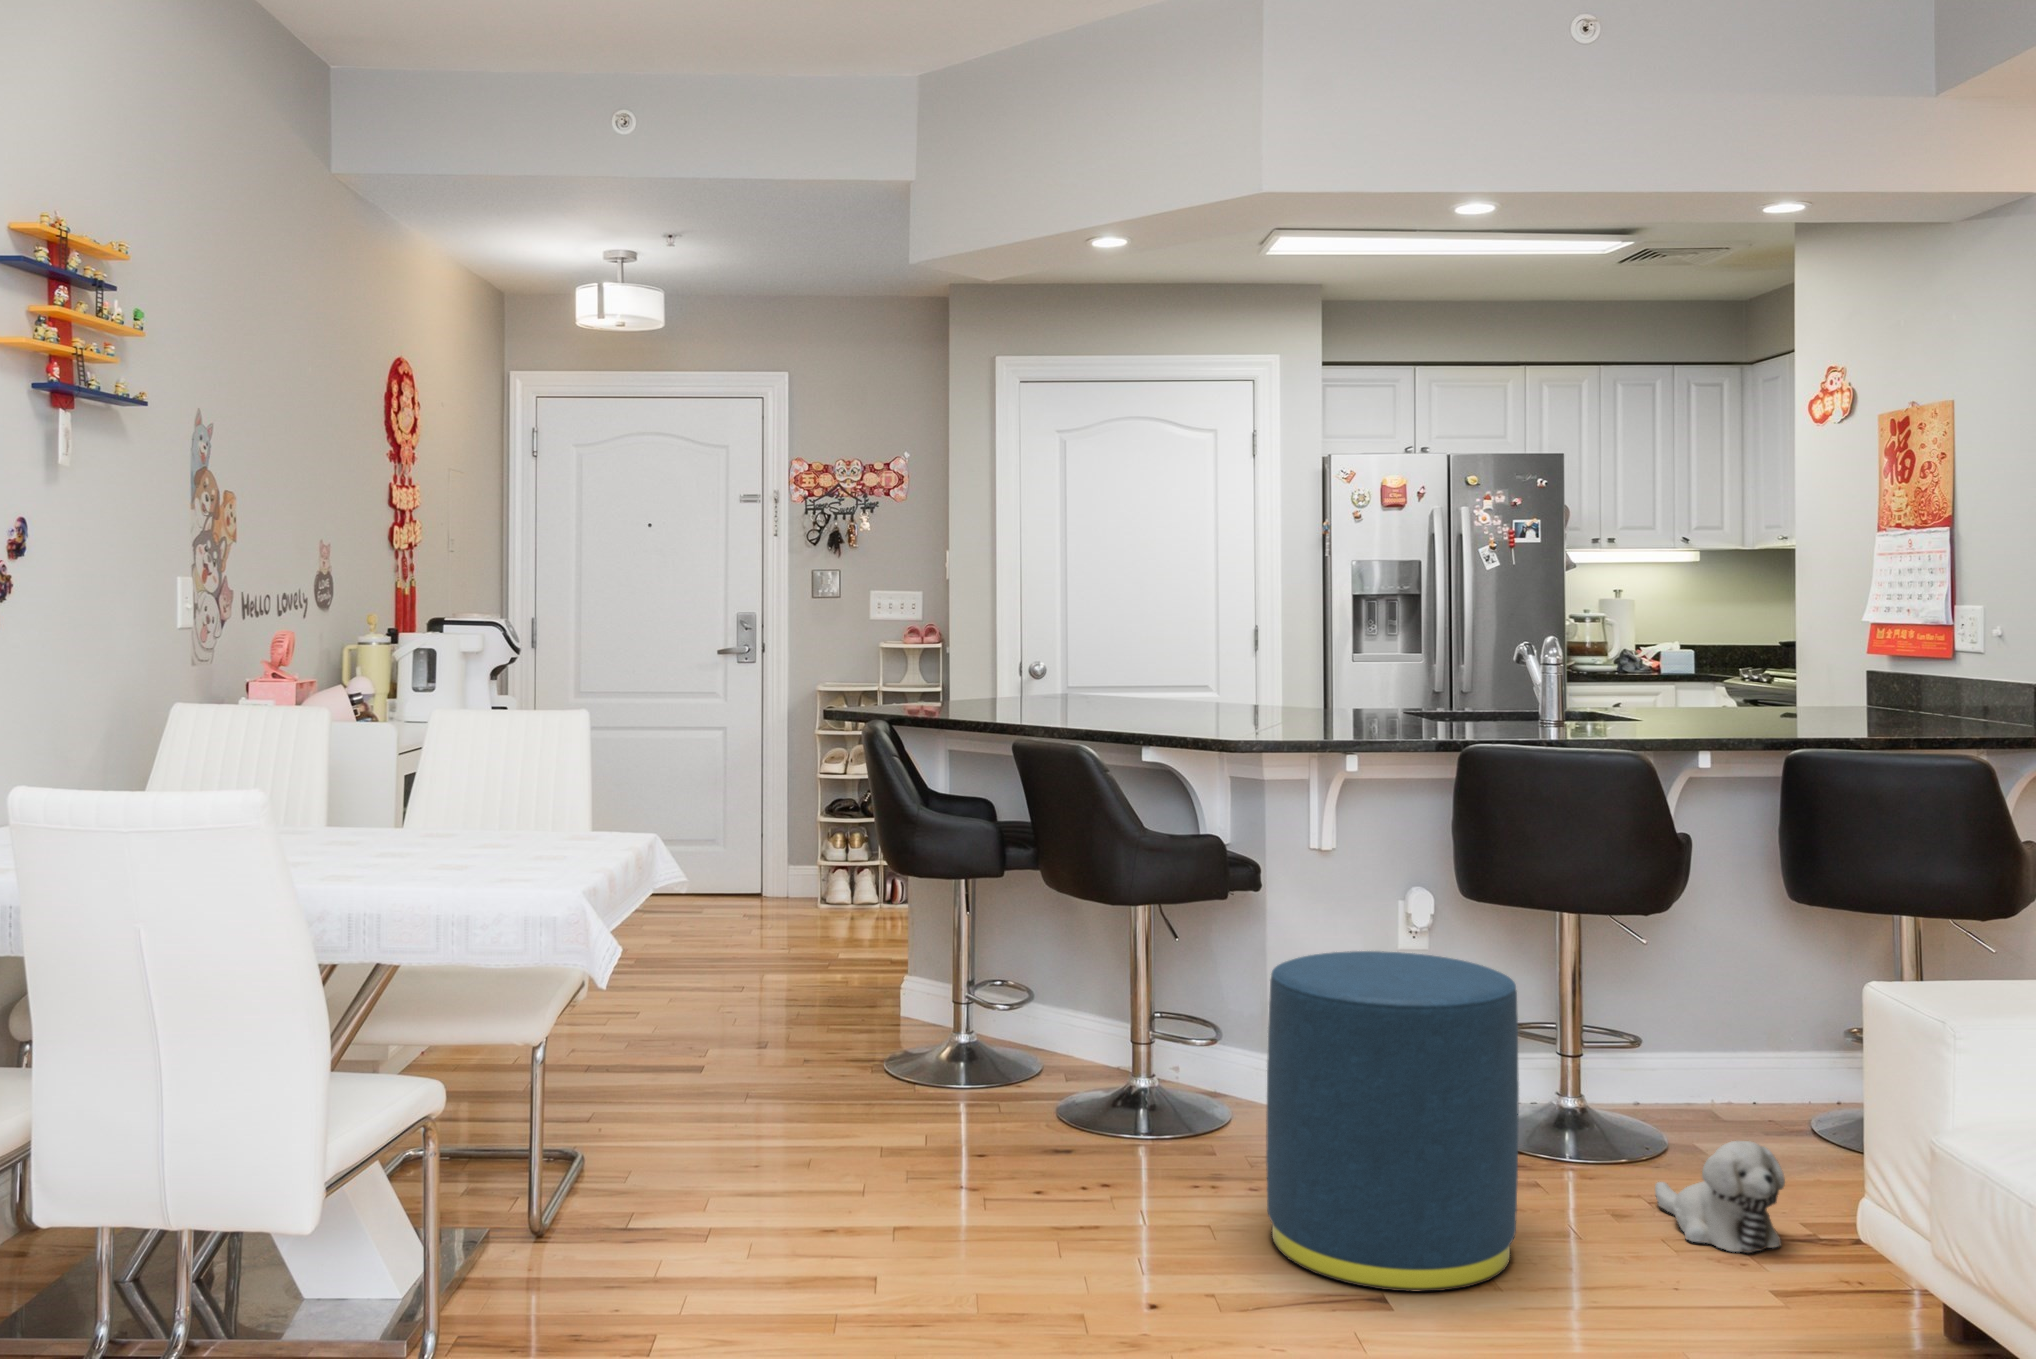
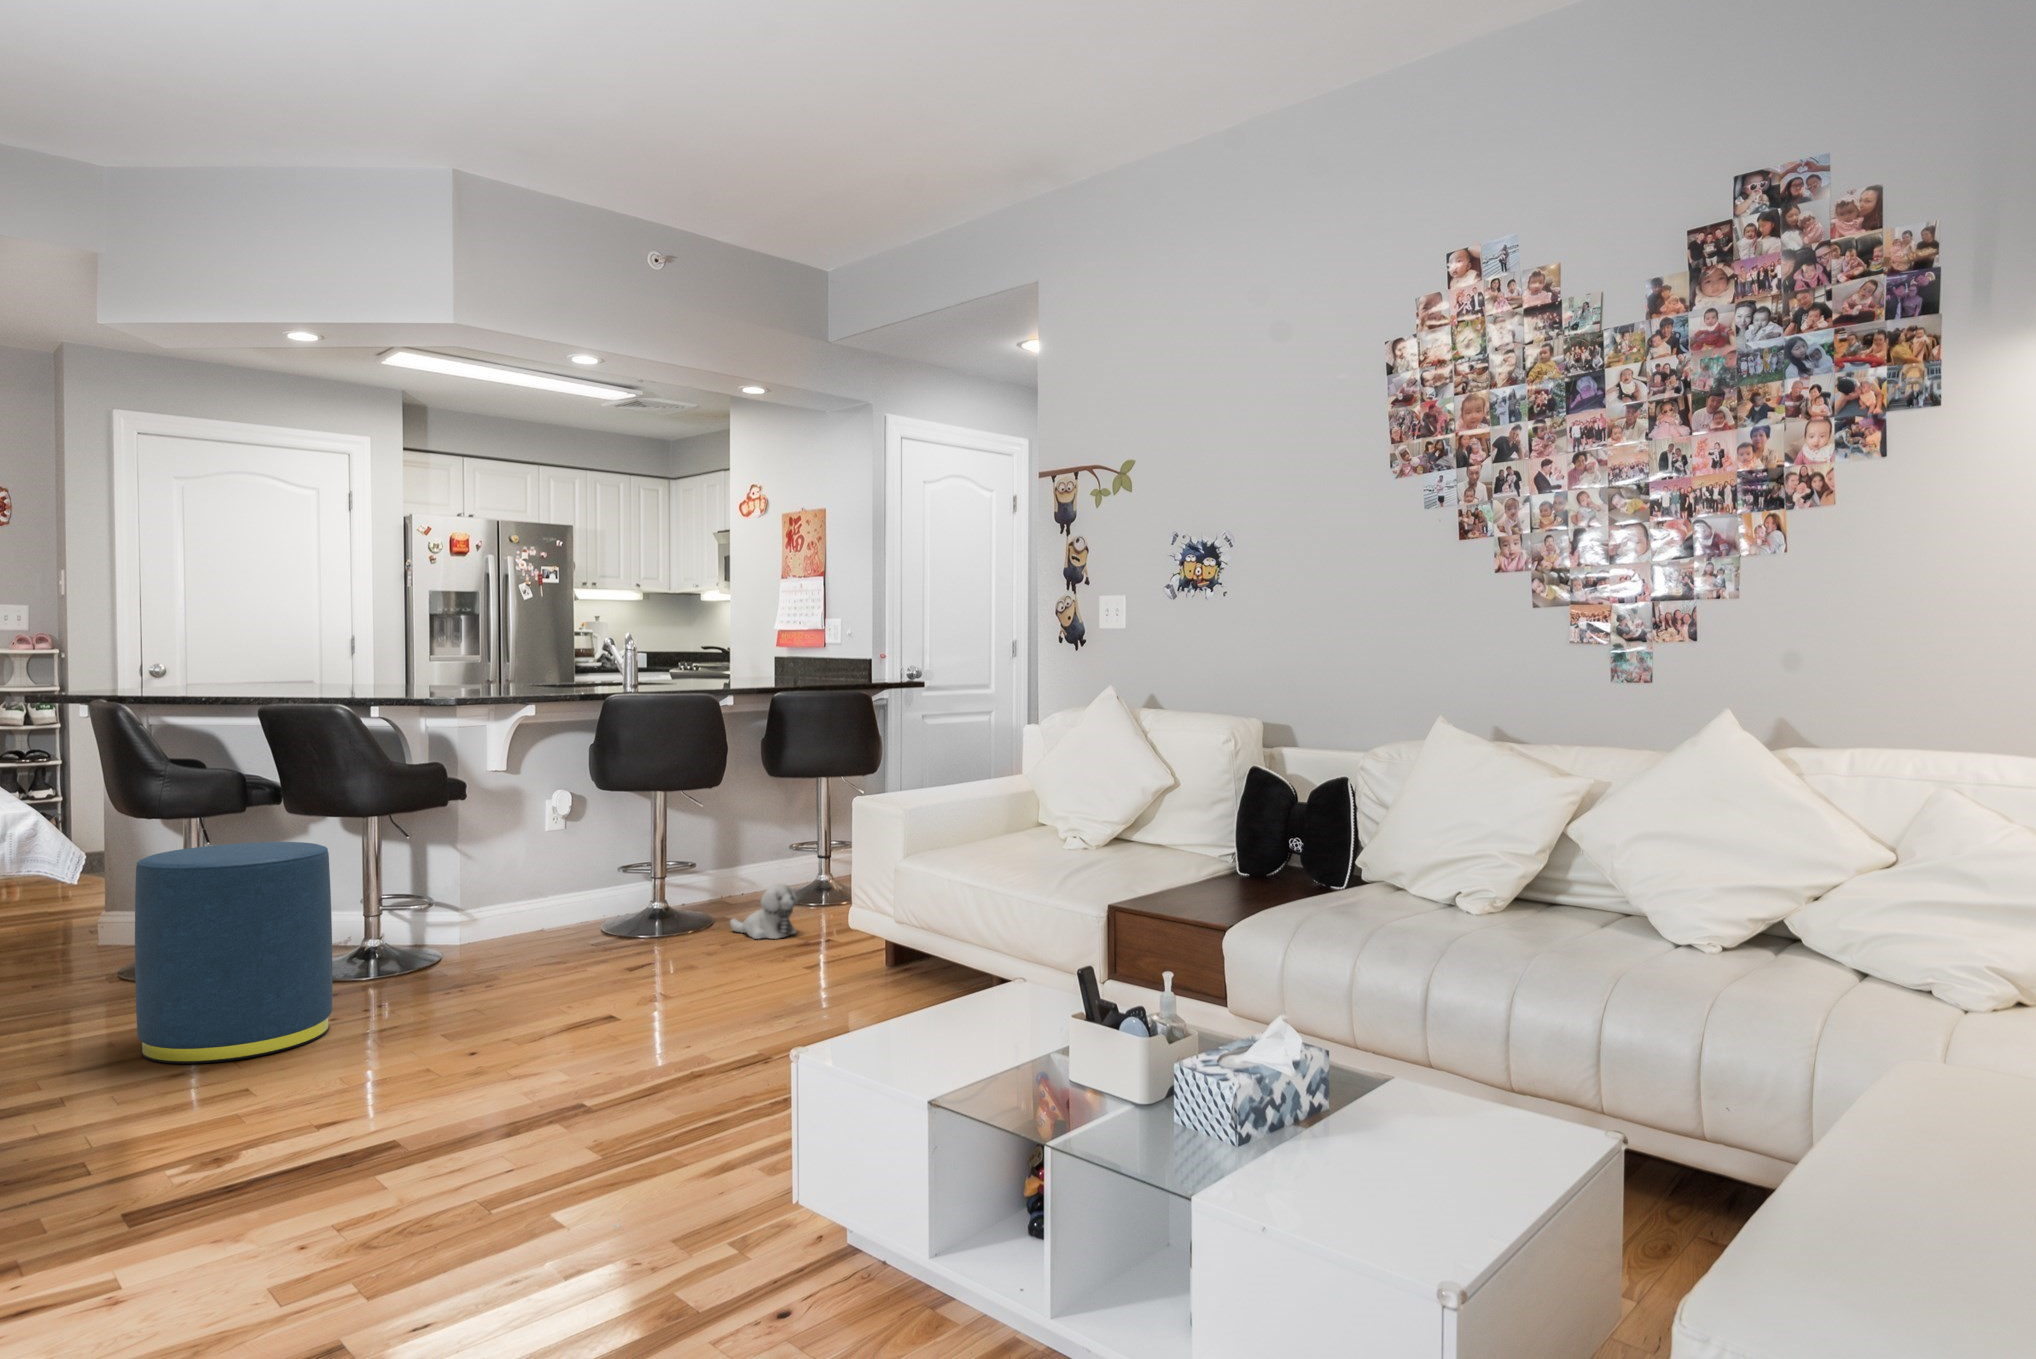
ottoman: present [1266,951,1519,1292] -> present [135,842,332,1064]

